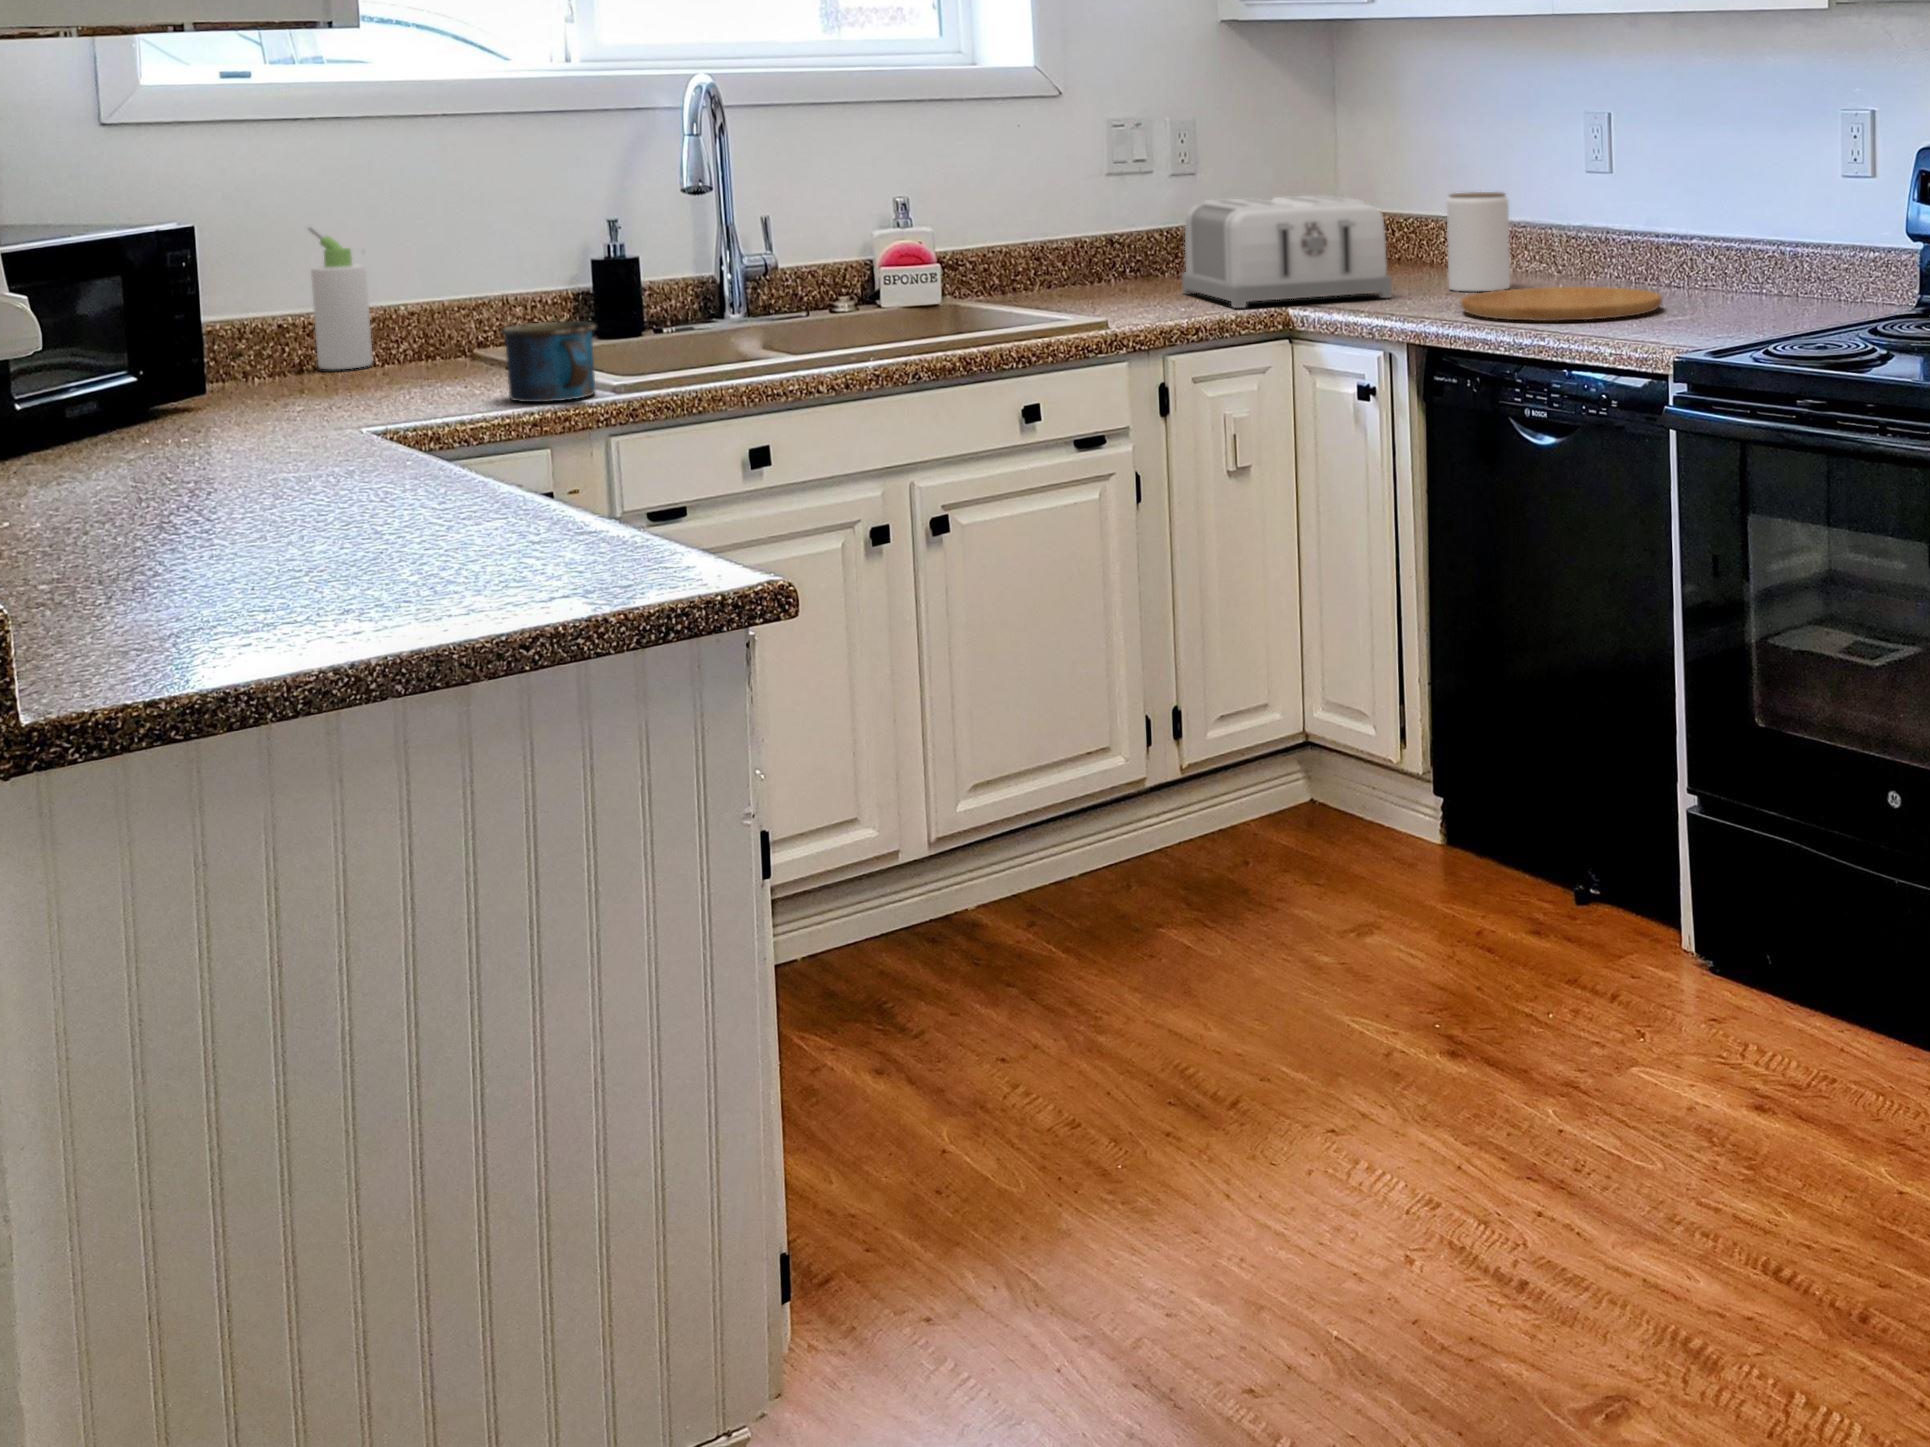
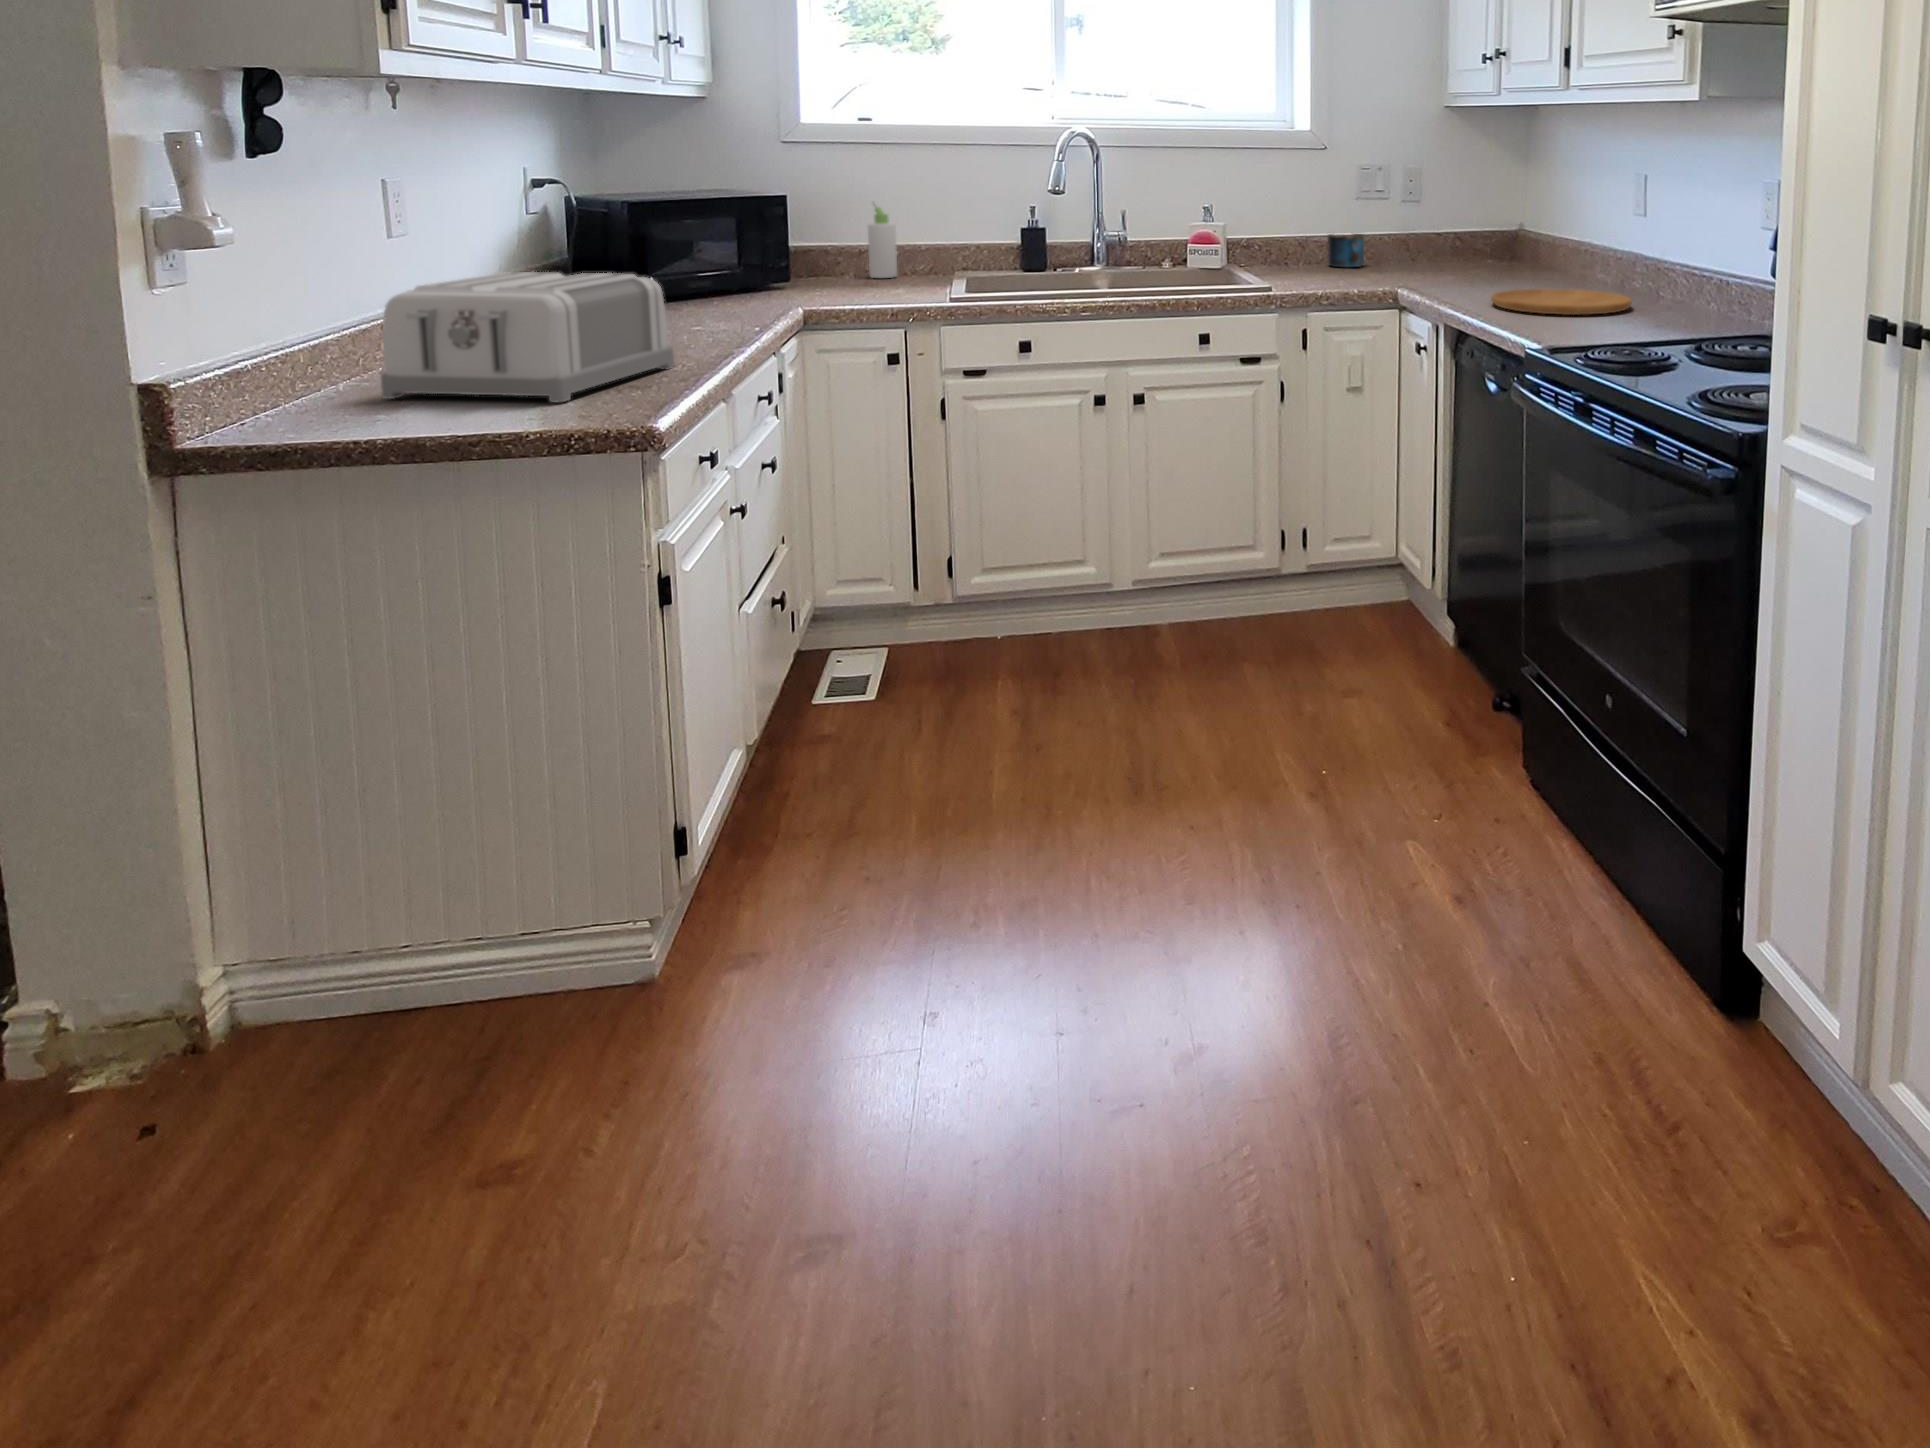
jar: present [1447,192,1510,291] -> none [1534,221,1577,288]
toaster: present [1182,195,1392,308] -> present [381,272,674,402]
mug: present [502,321,596,402] -> present [1328,234,1365,267]

